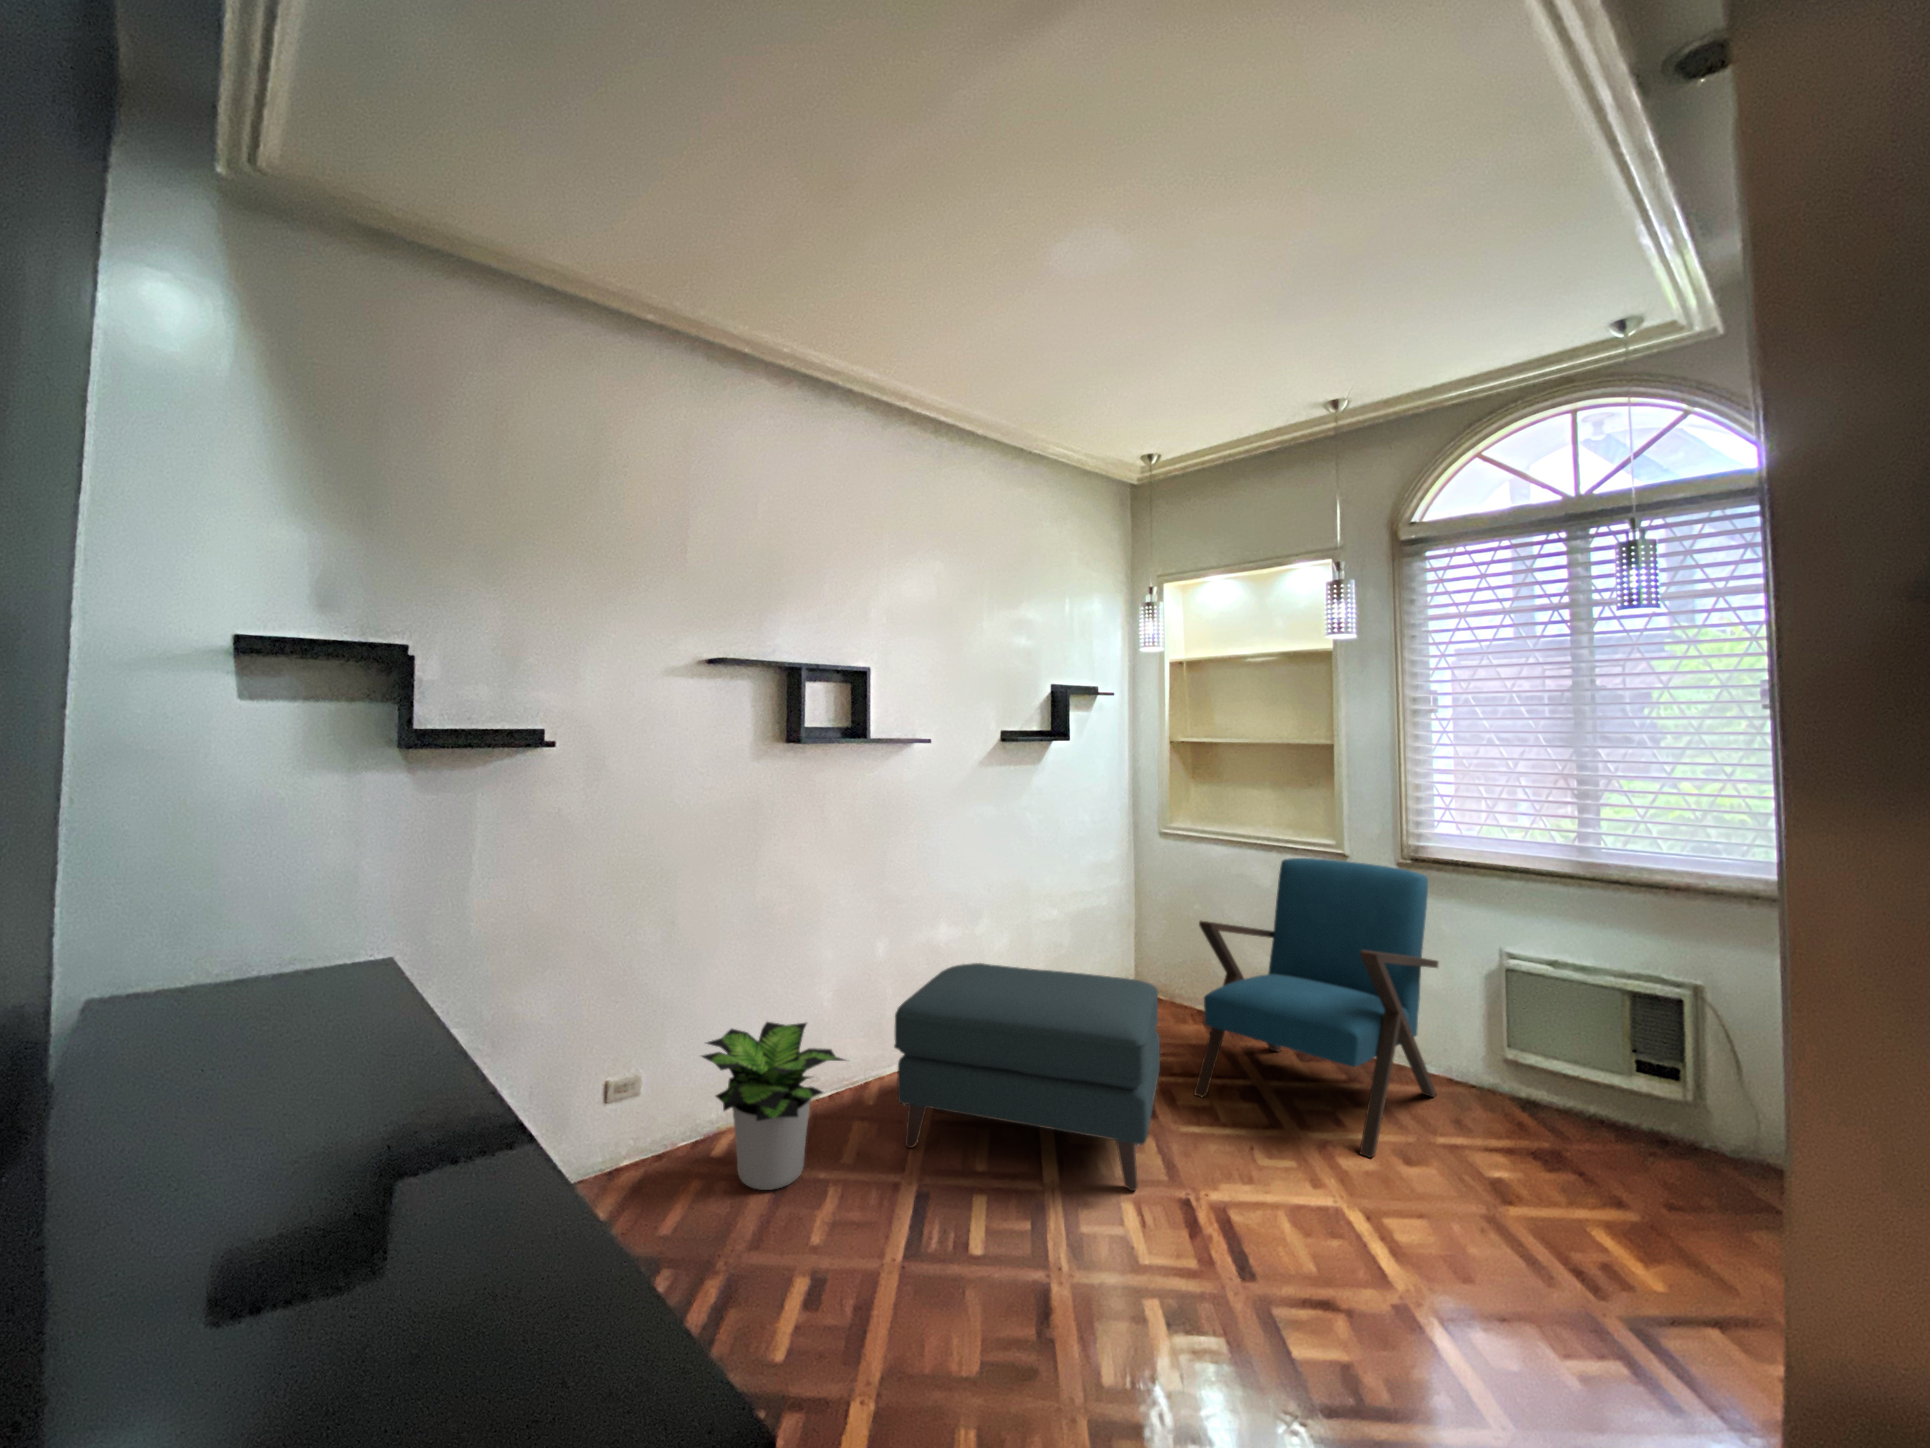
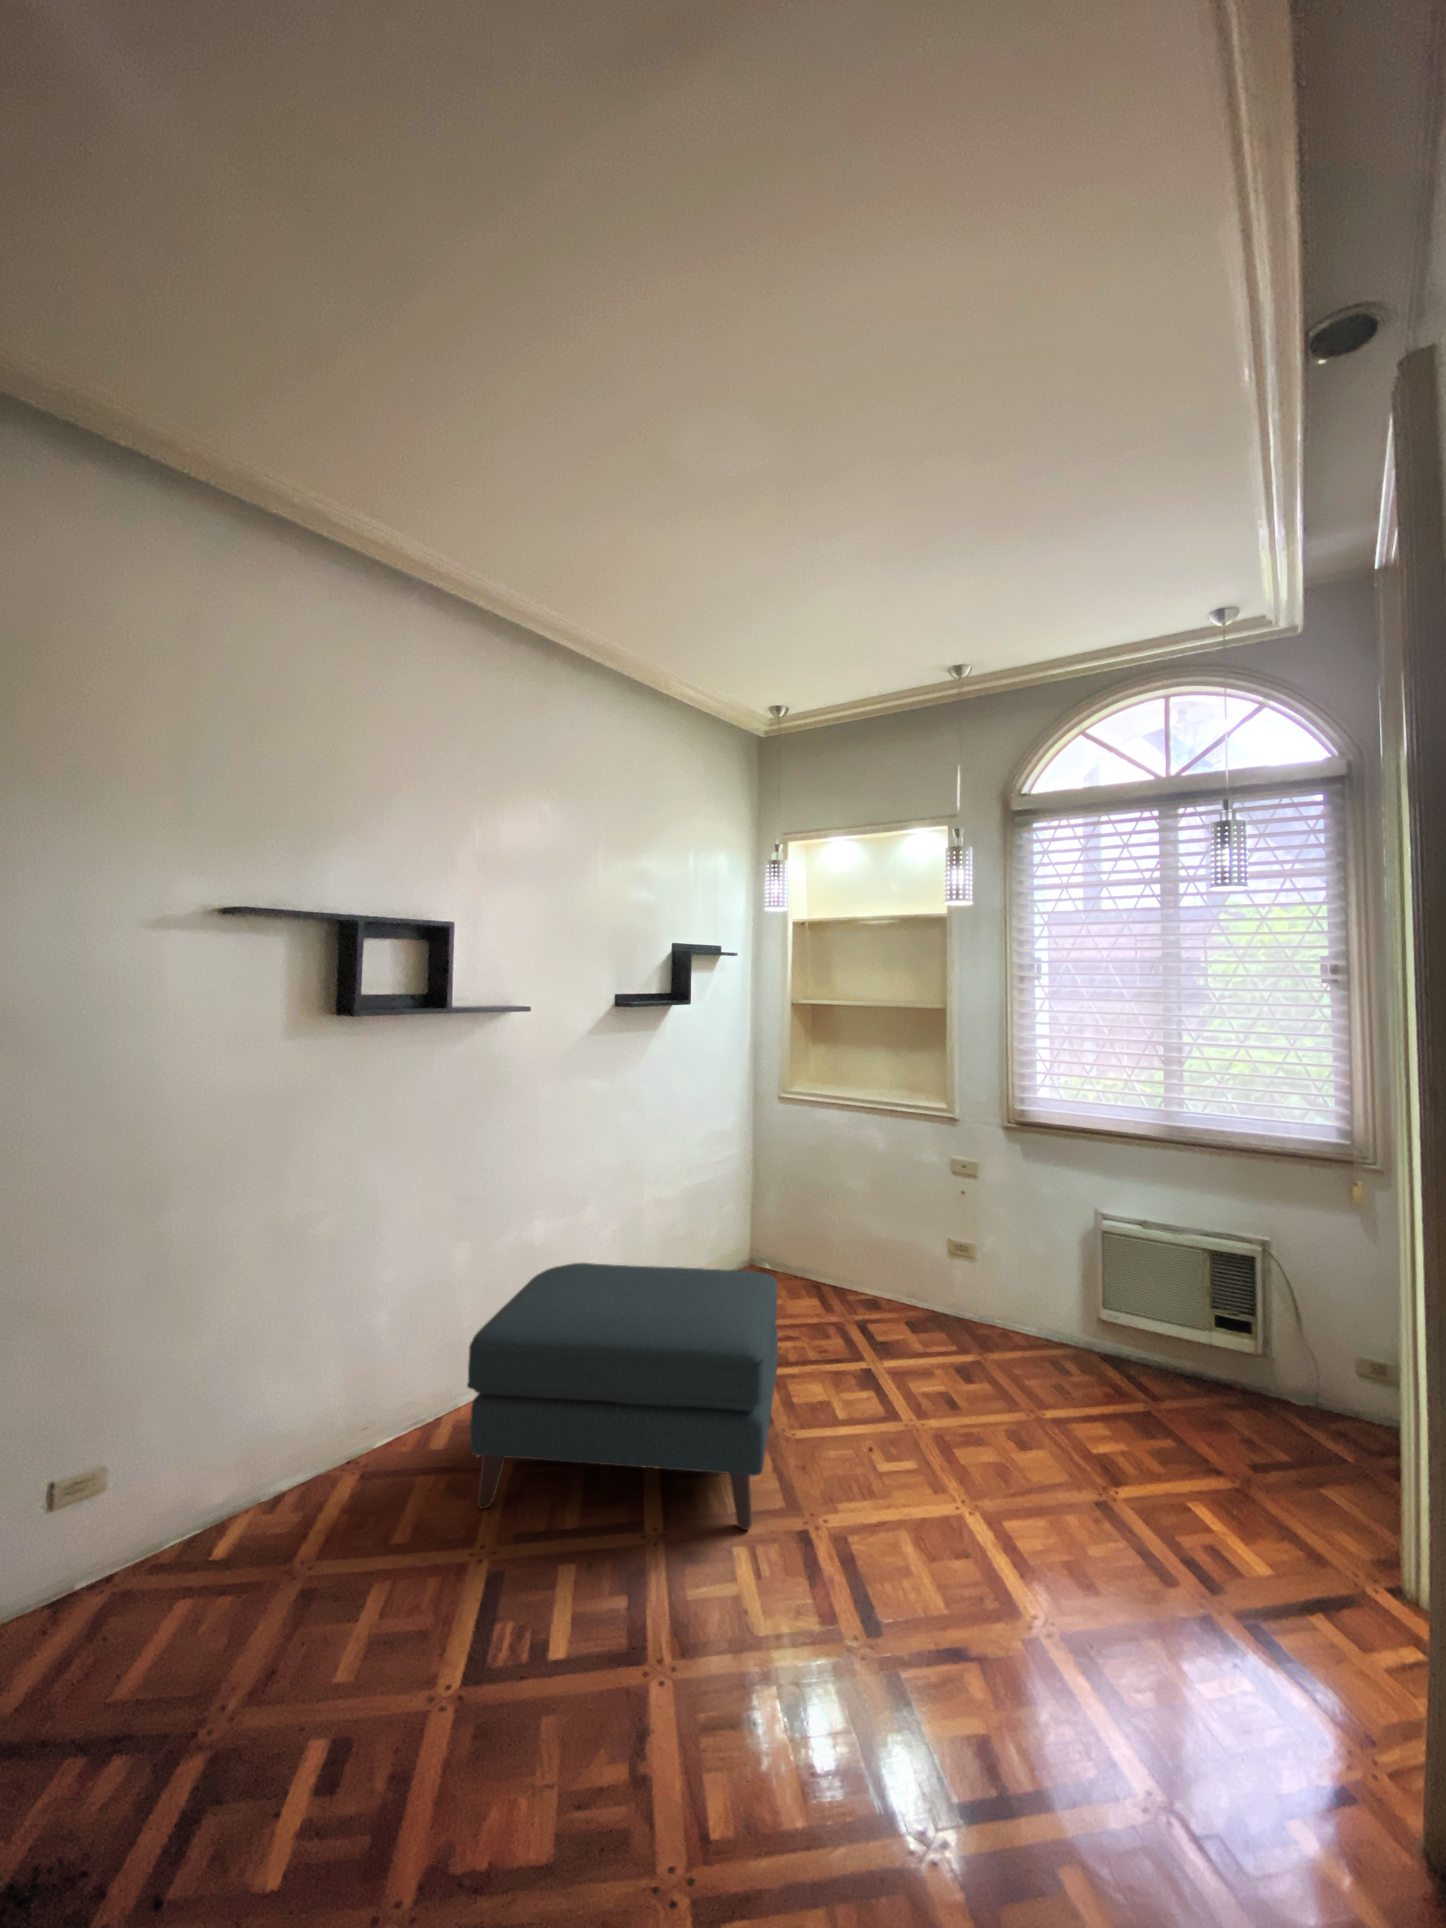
armchair: present [1194,858,1438,1158] -> none [811,1124,1044,1447]
potted plant: present [702,1022,845,1190] -> none [185,1366,408,1609]

